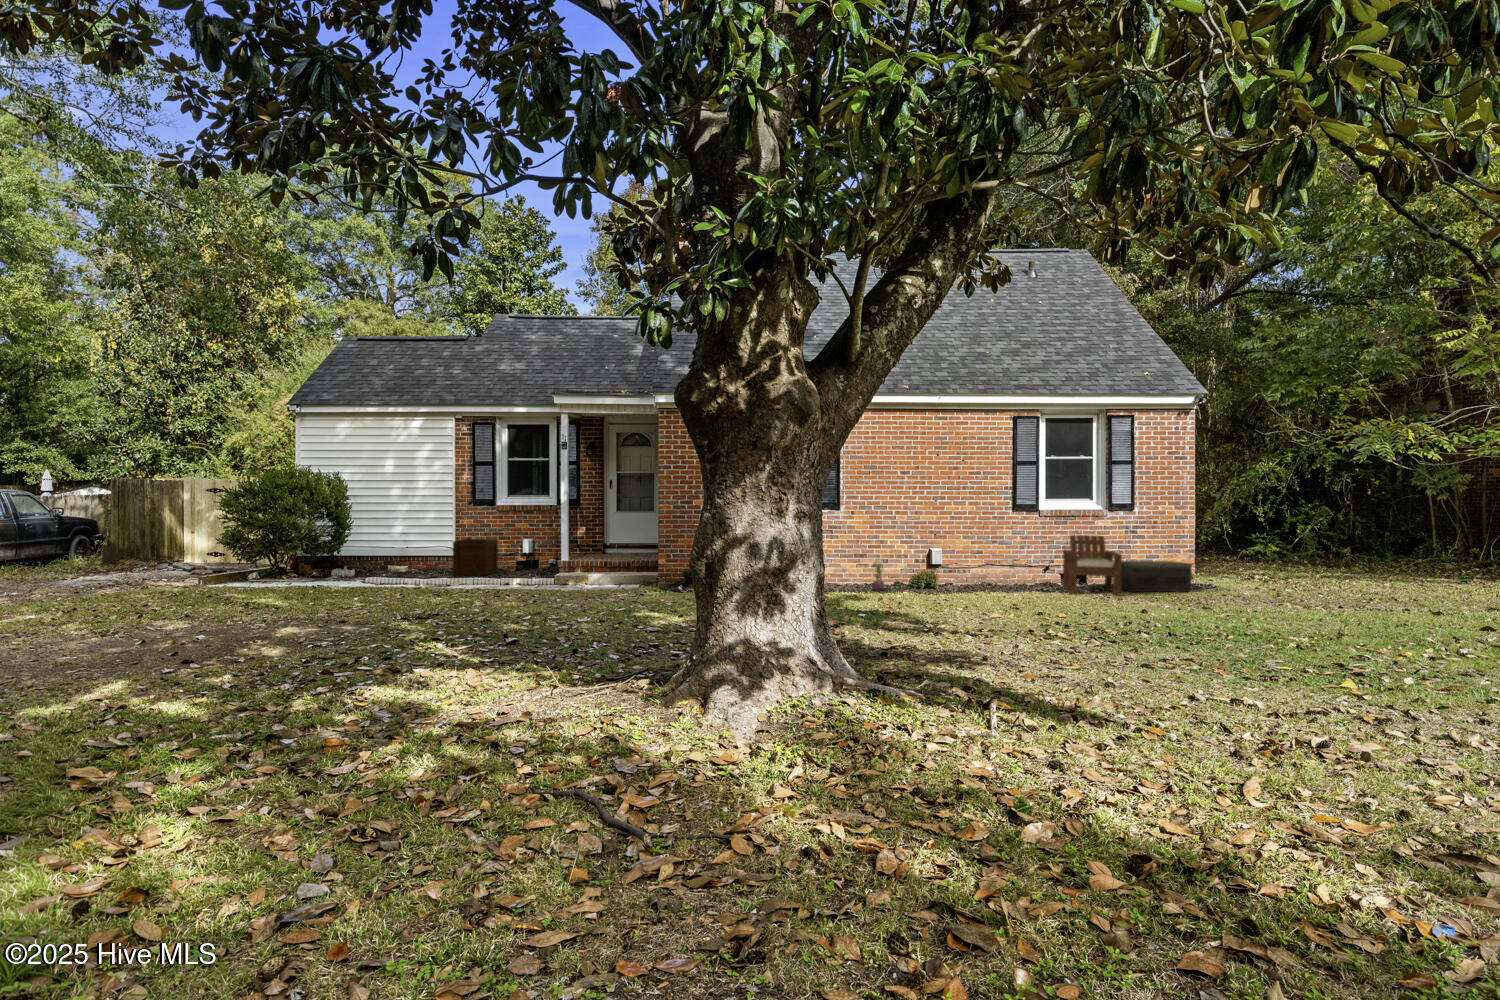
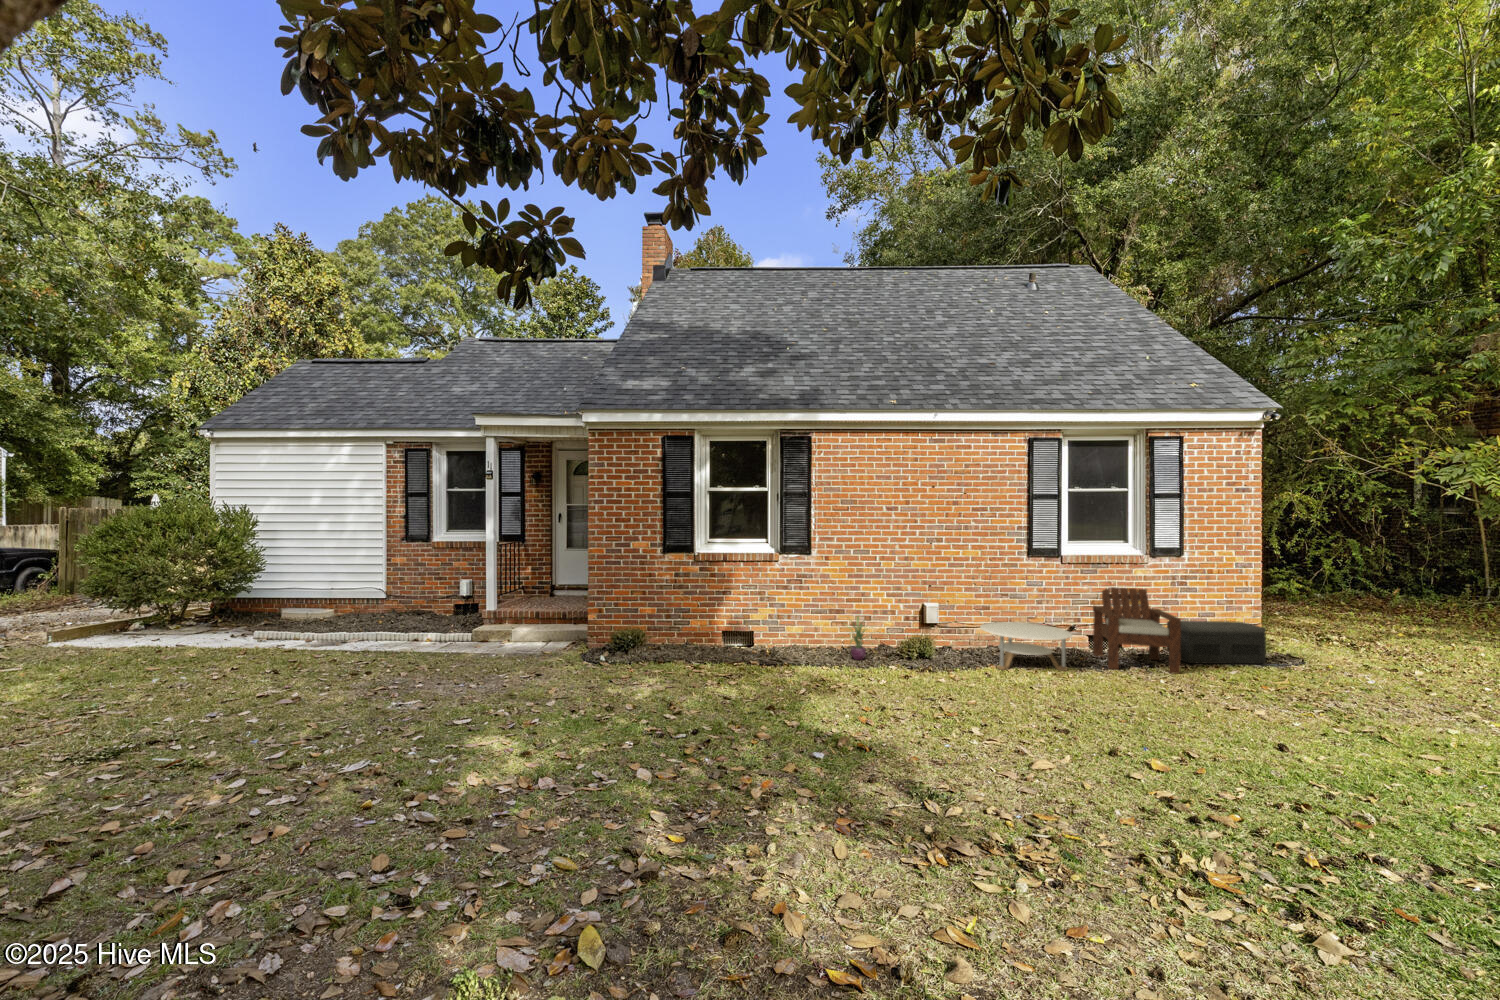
watering can: present [97,539,134,564] -> none [23,574,72,601]
wooden crate: present [453,539,498,575] -> none [372,579,432,623]
round table: none [973,563,1042,595] -> present [980,622,1072,671]

